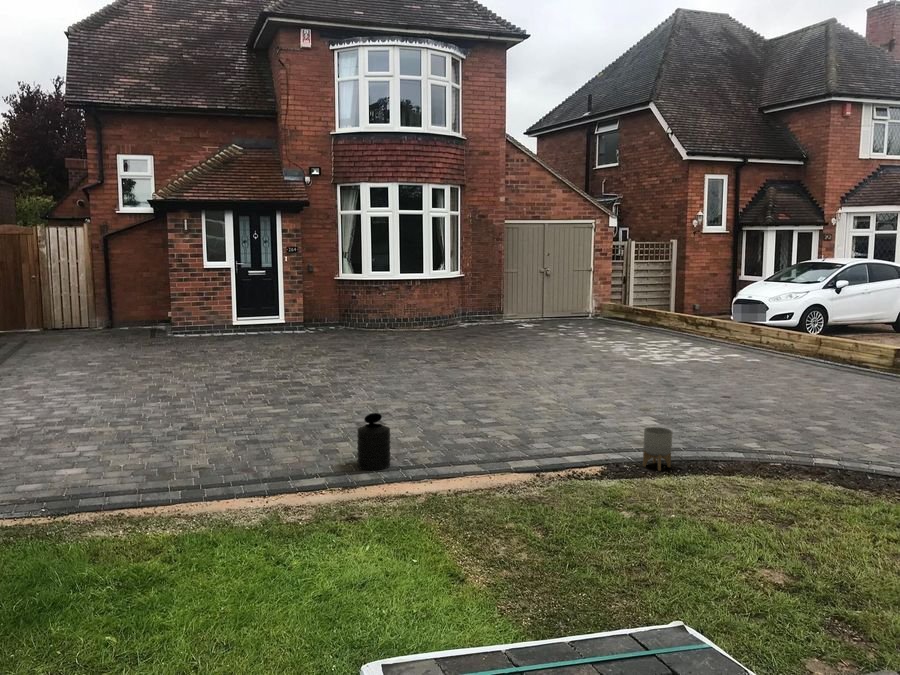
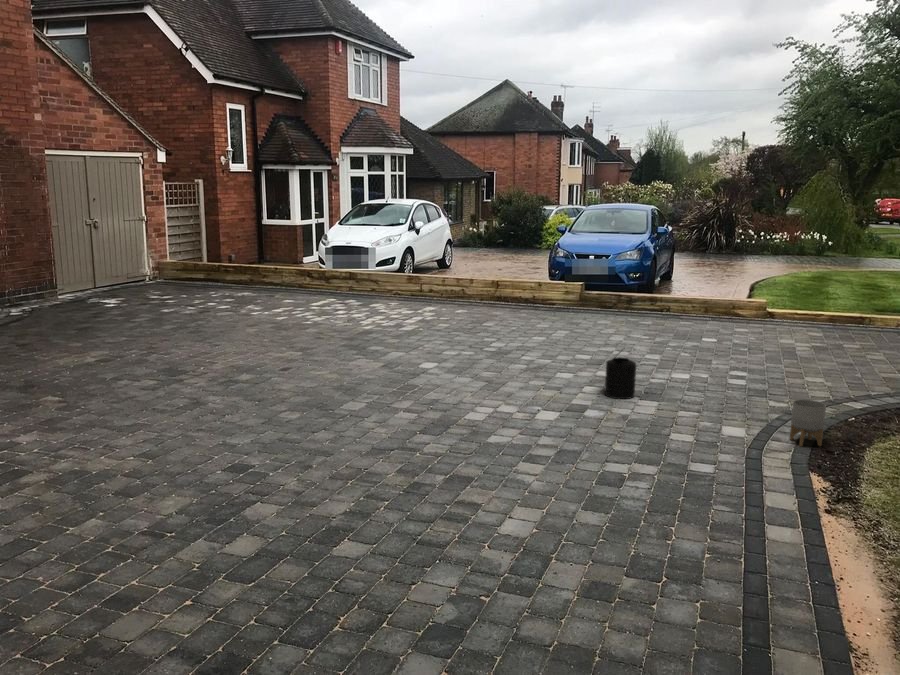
trash can: present [357,413,391,470] -> present [605,350,636,399]

